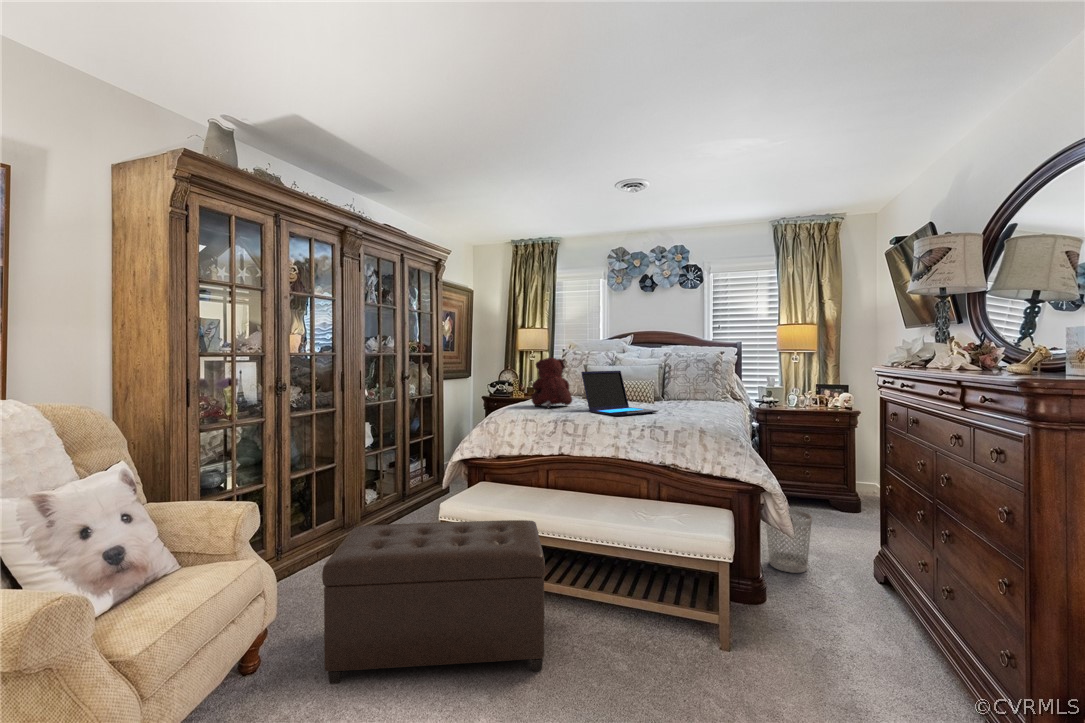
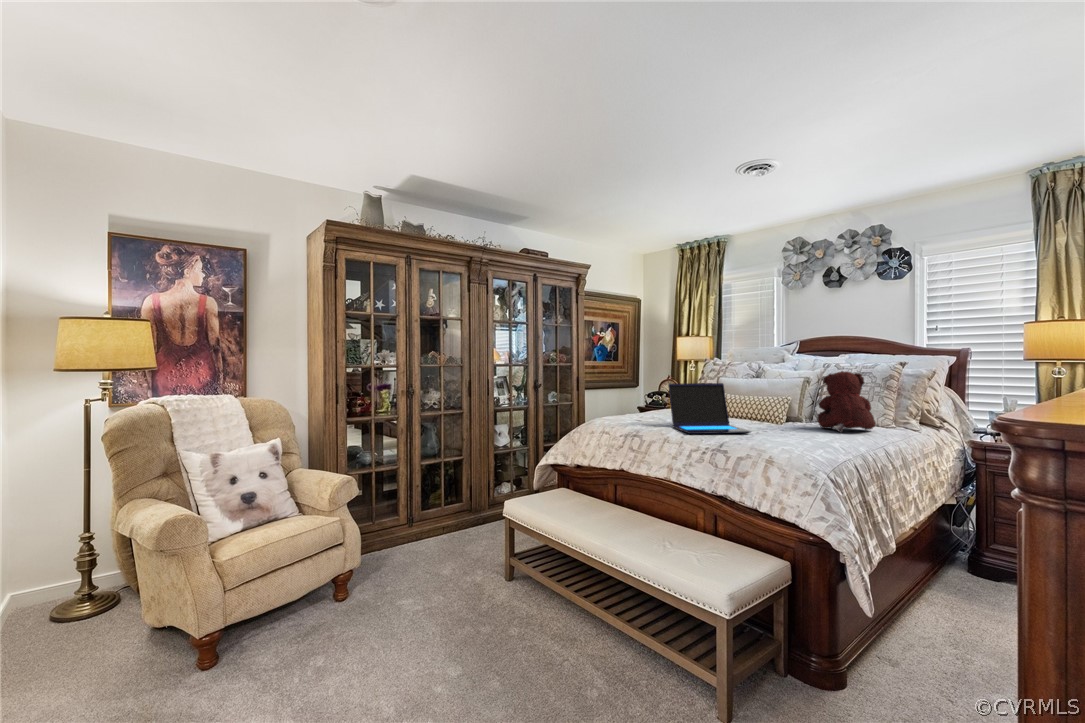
teddy bear: present [532,358,572,408] -> present [817,371,876,432]
wastebasket: present [766,509,812,573] -> none [886,575,960,674]
ottoman: present [322,520,545,684] -> none [363,508,557,672]

